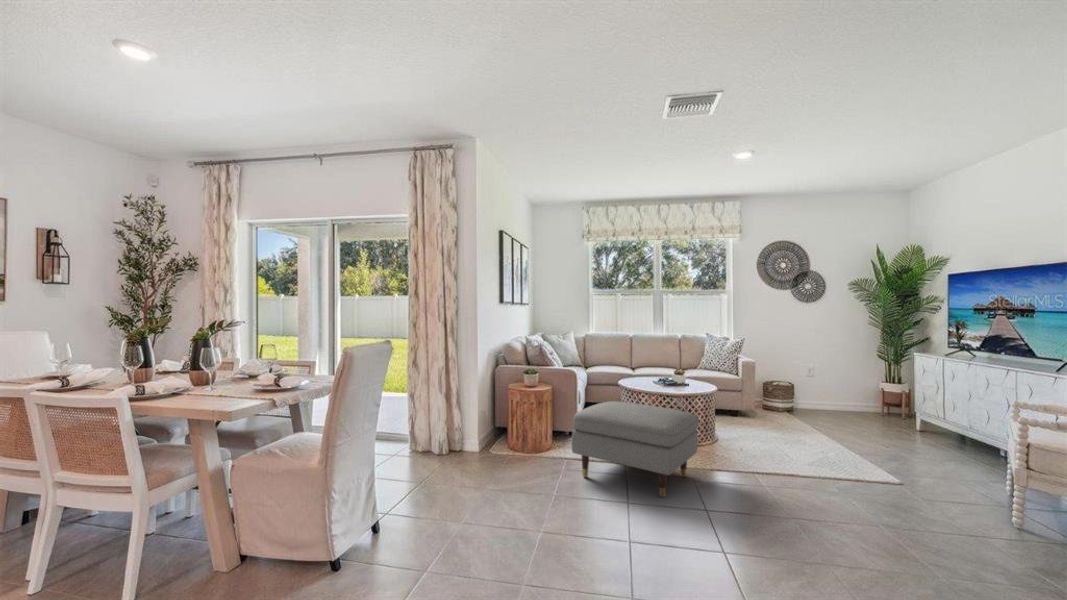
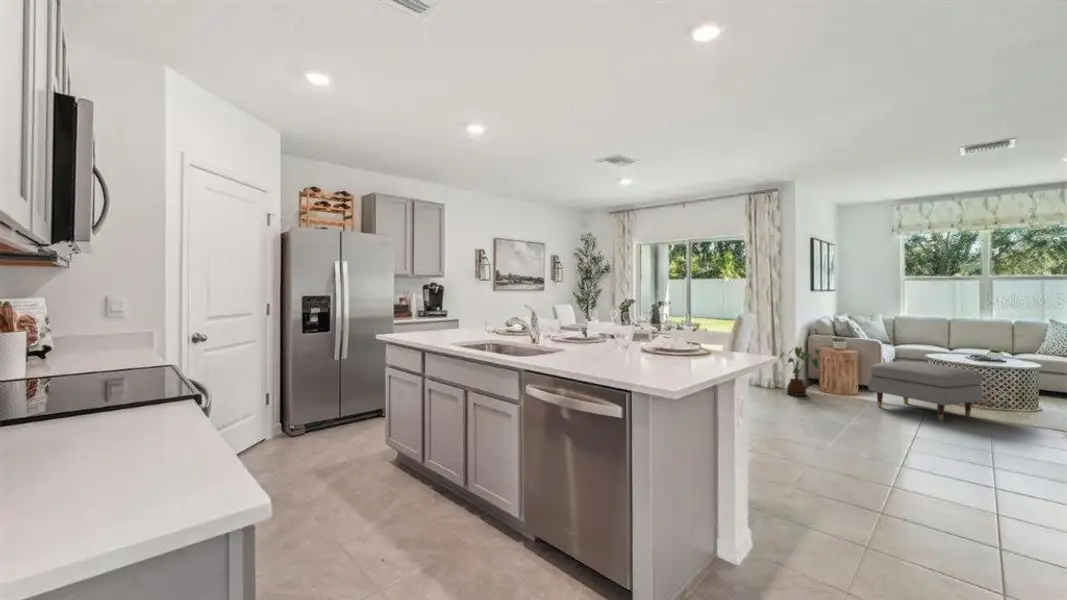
house plant: none [451,387,509,469] -> present [780,347,819,396]

